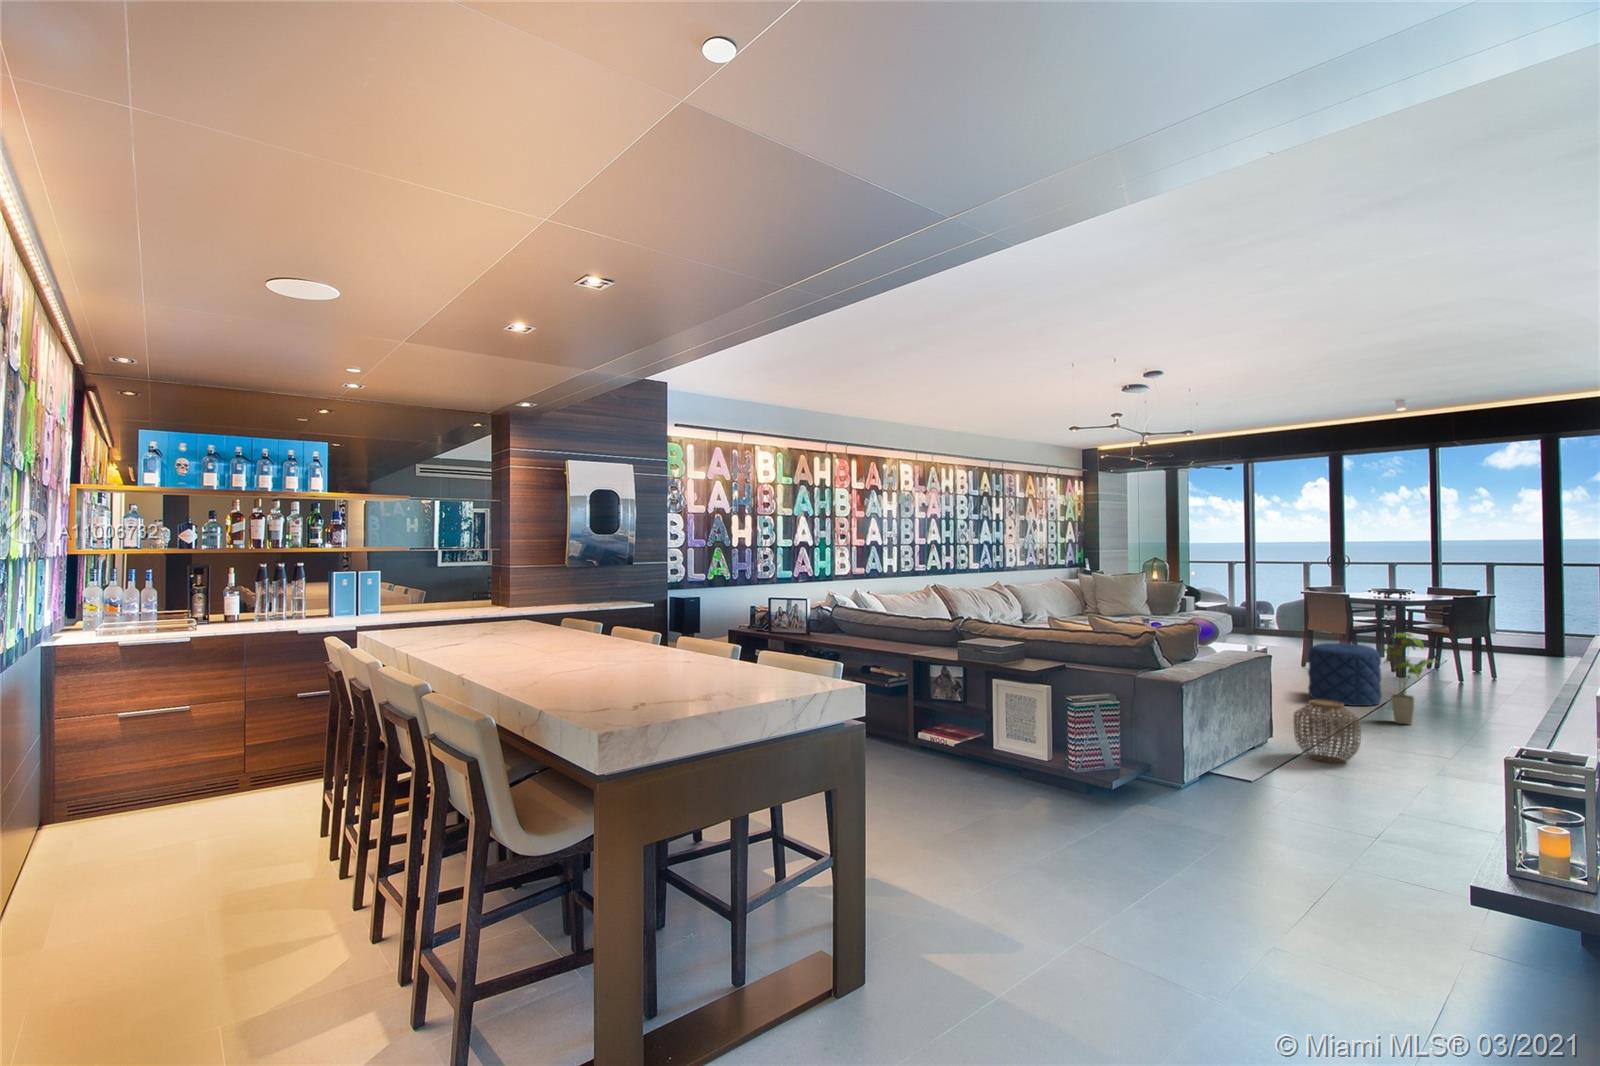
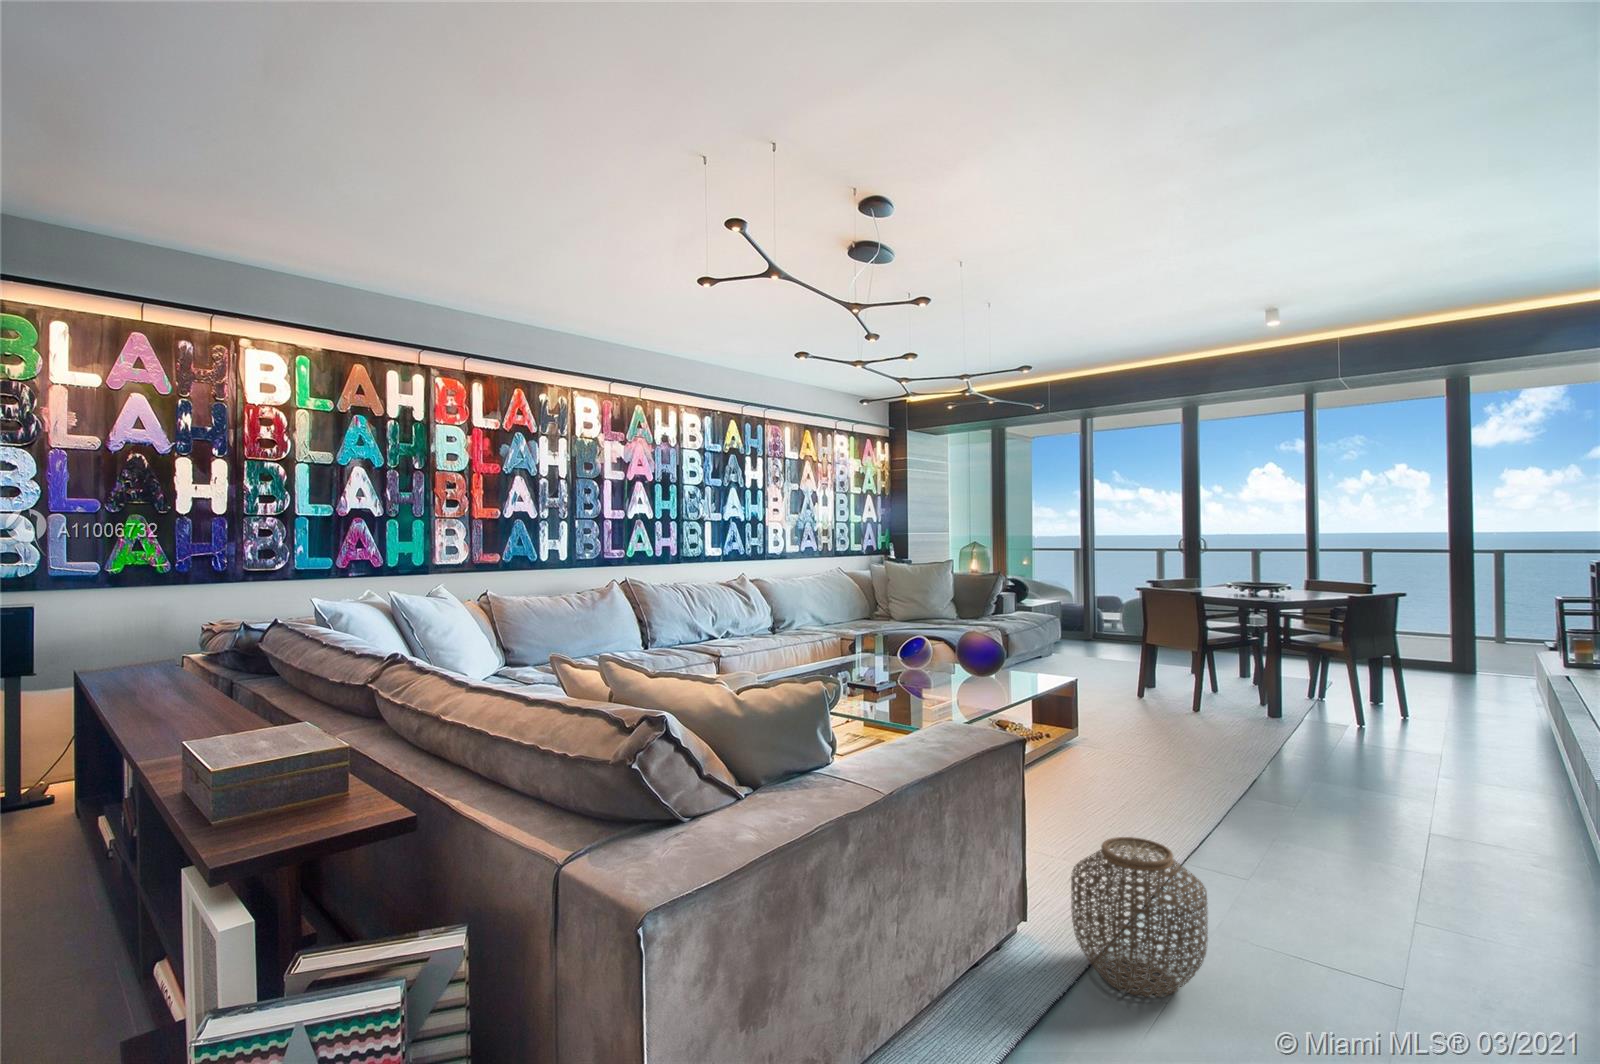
house plant: present [1382,632,1435,725] -> none [1244,665,1348,834]
pouf: present [1308,643,1382,706] -> none [1138,674,1247,783]

